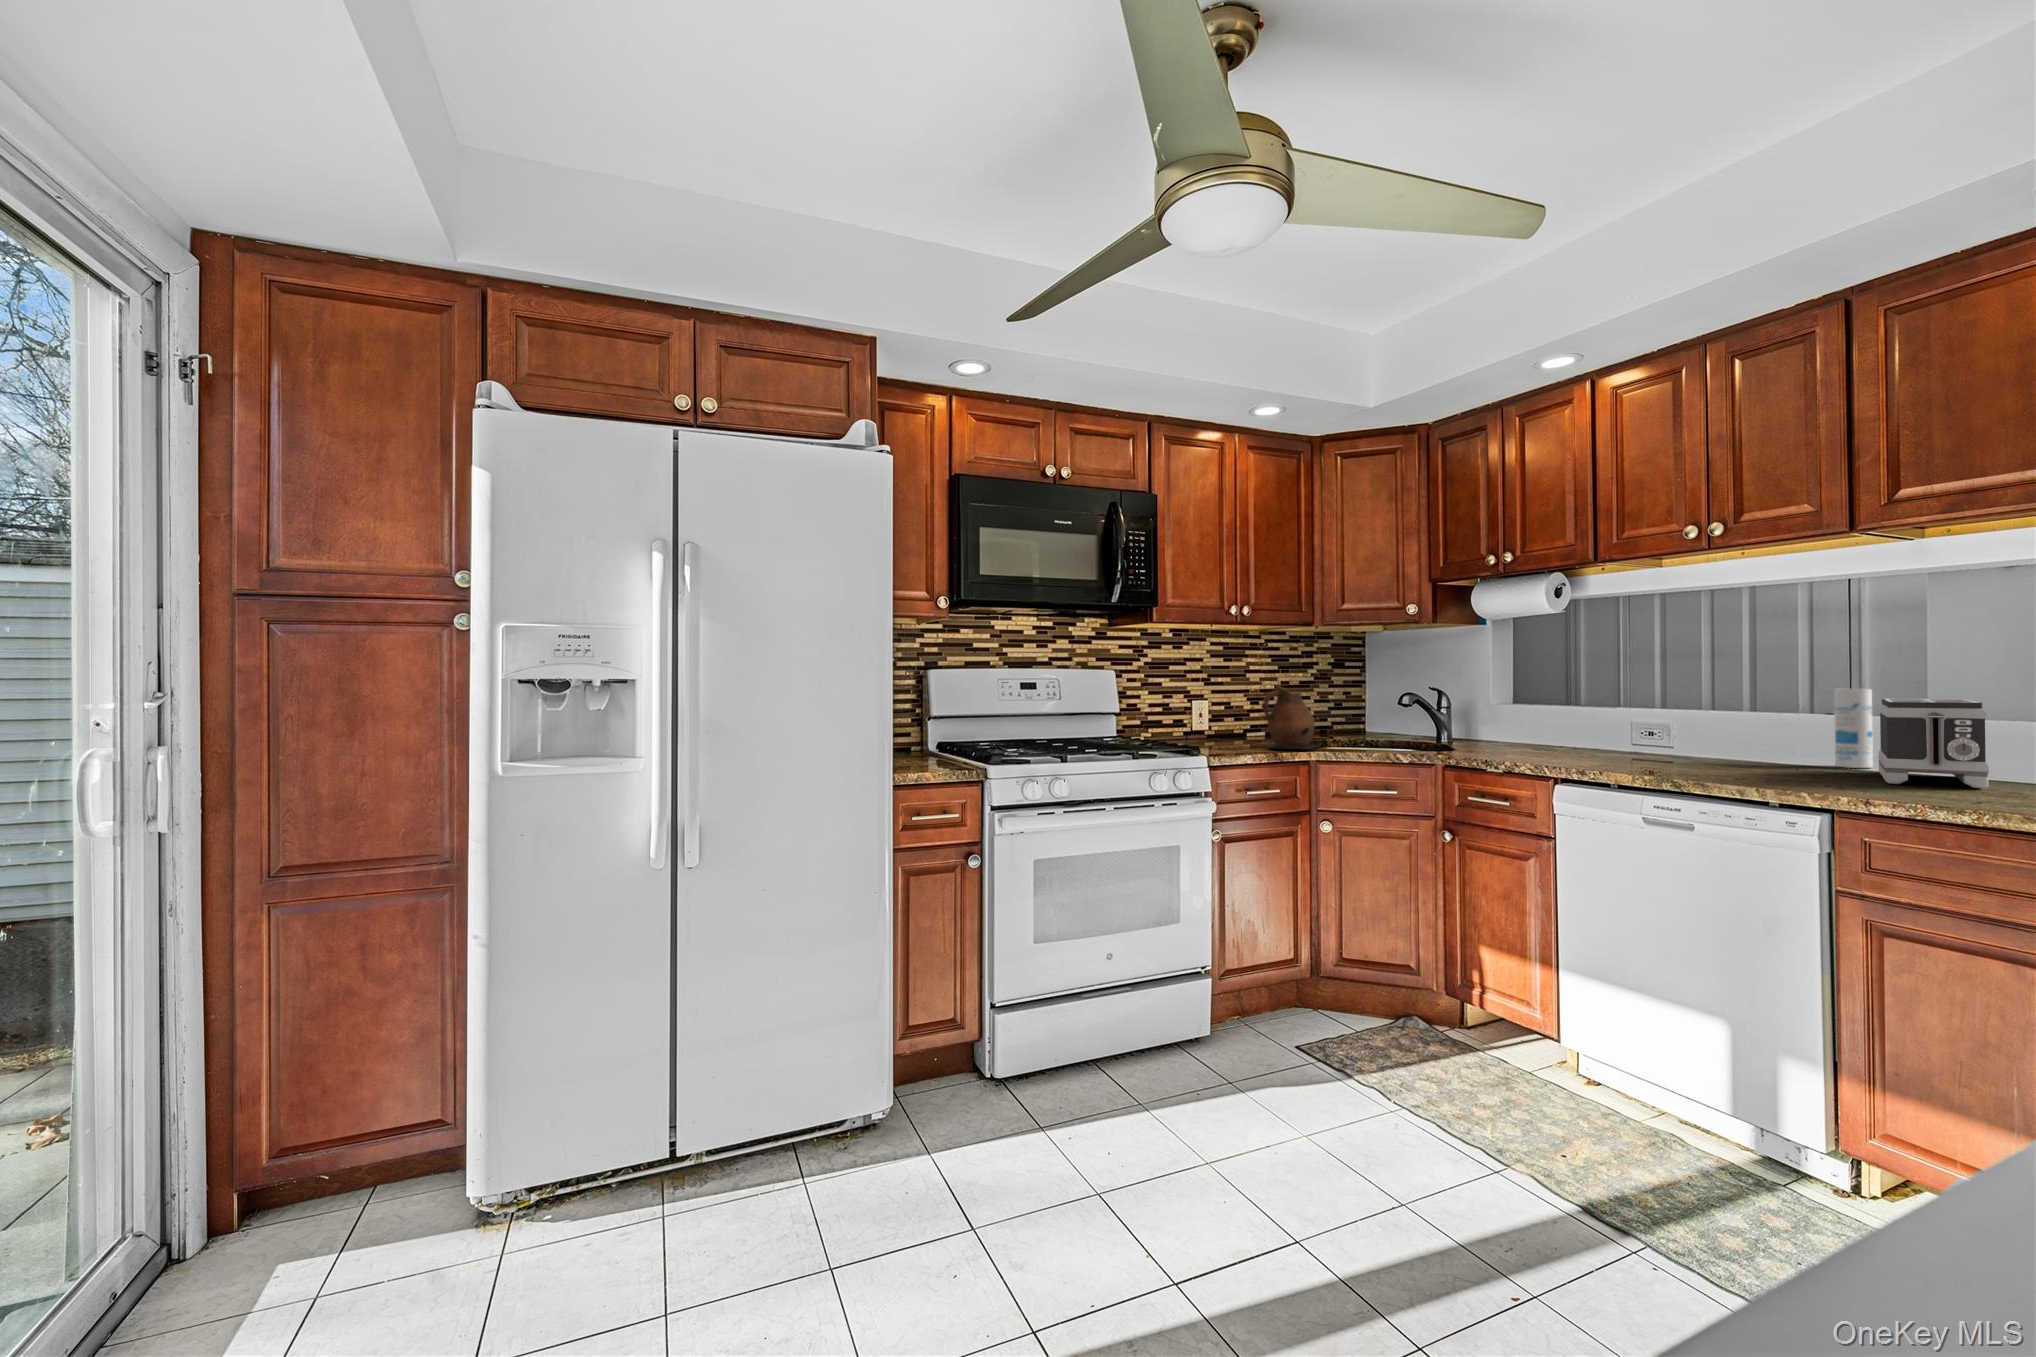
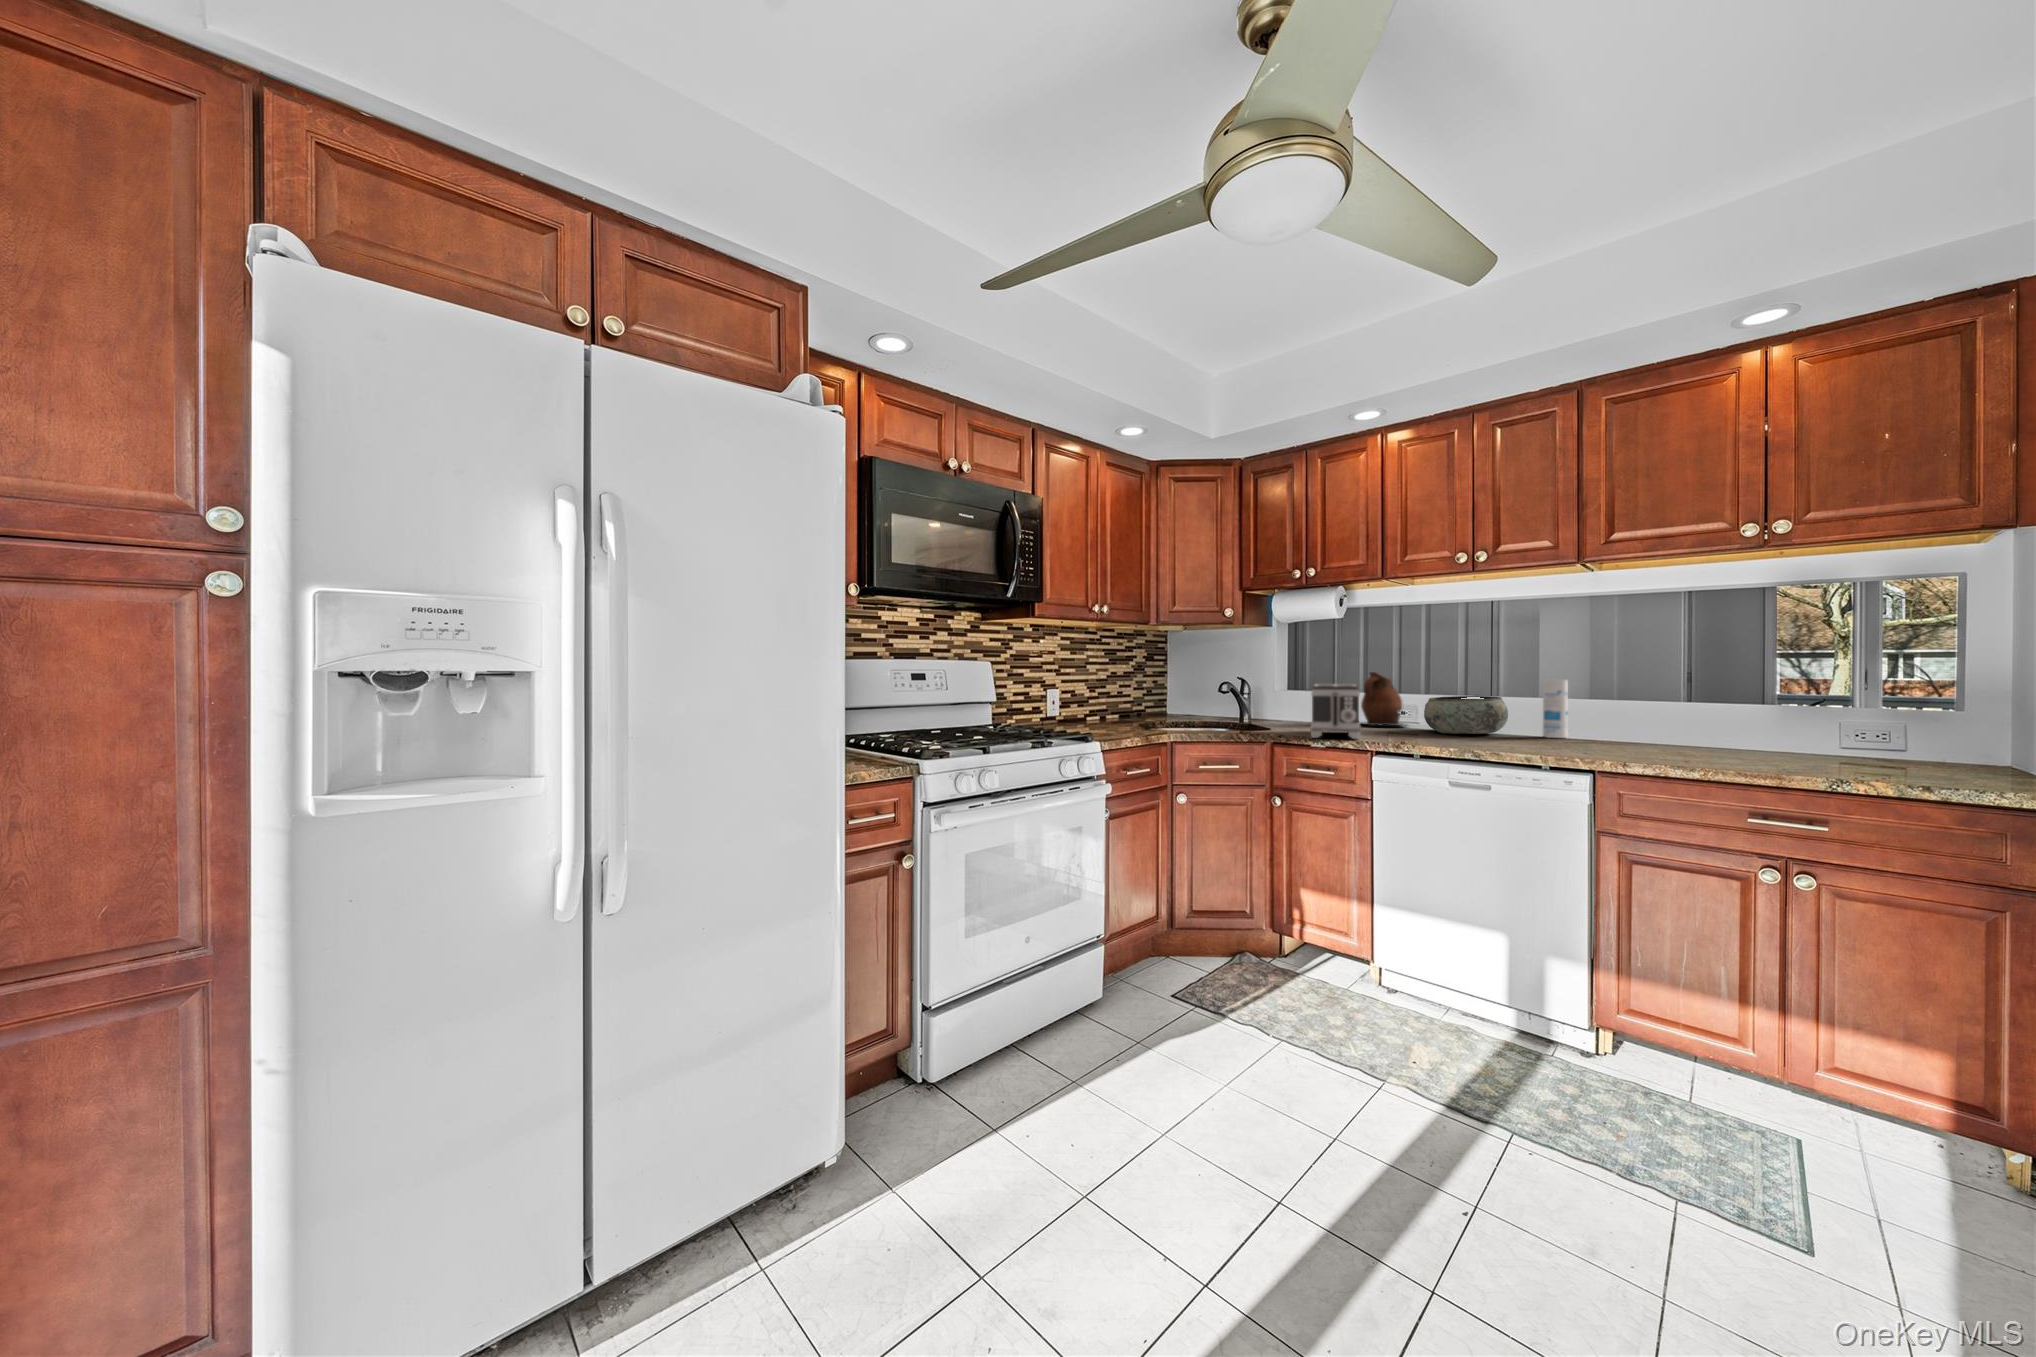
ceramic pitcher: present [1263,685,1318,749] -> present [1360,672,1406,726]
toaster: present [1878,699,1989,788] -> present [1311,684,1360,739]
bowl: none [1666,711,1787,760] -> present [1424,696,1508,734]

